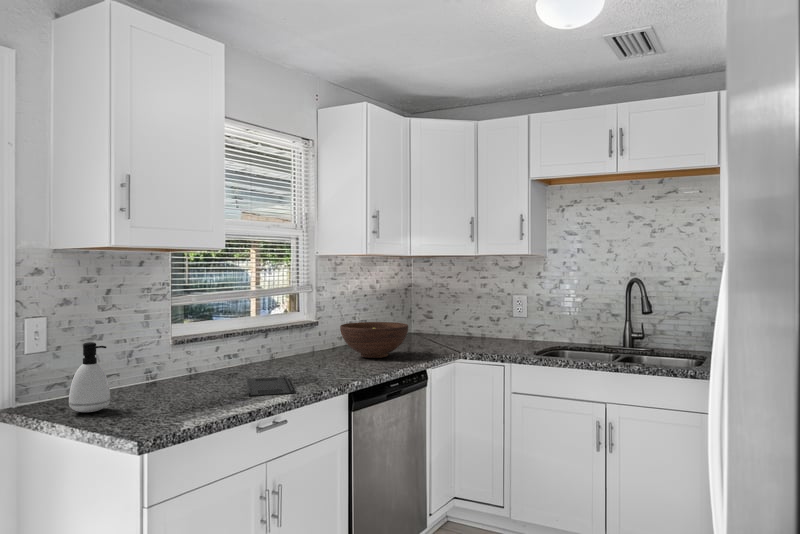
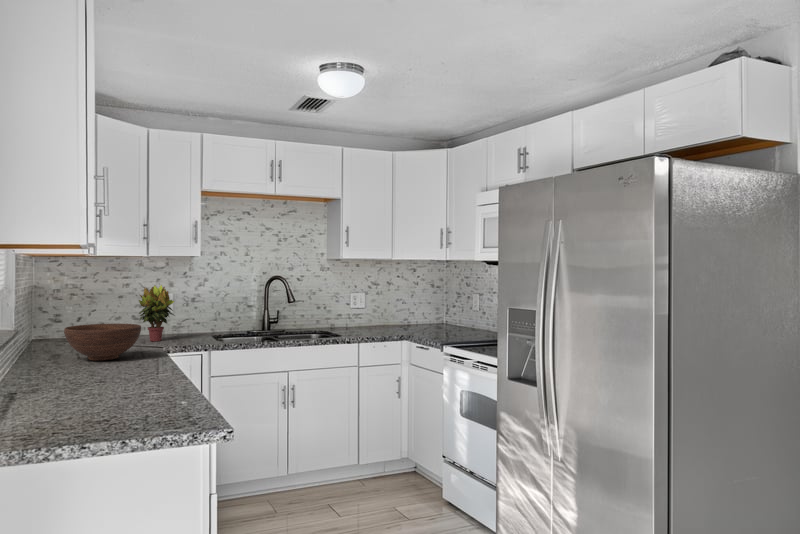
potted plant: none [466,286,505,345] -> present [139,285,175,341]
soap dispenser: present [69,342,110,412] -> none [30,353,78,432]
tray: present [246,375,294,396] -> none [76,379,175,395]

